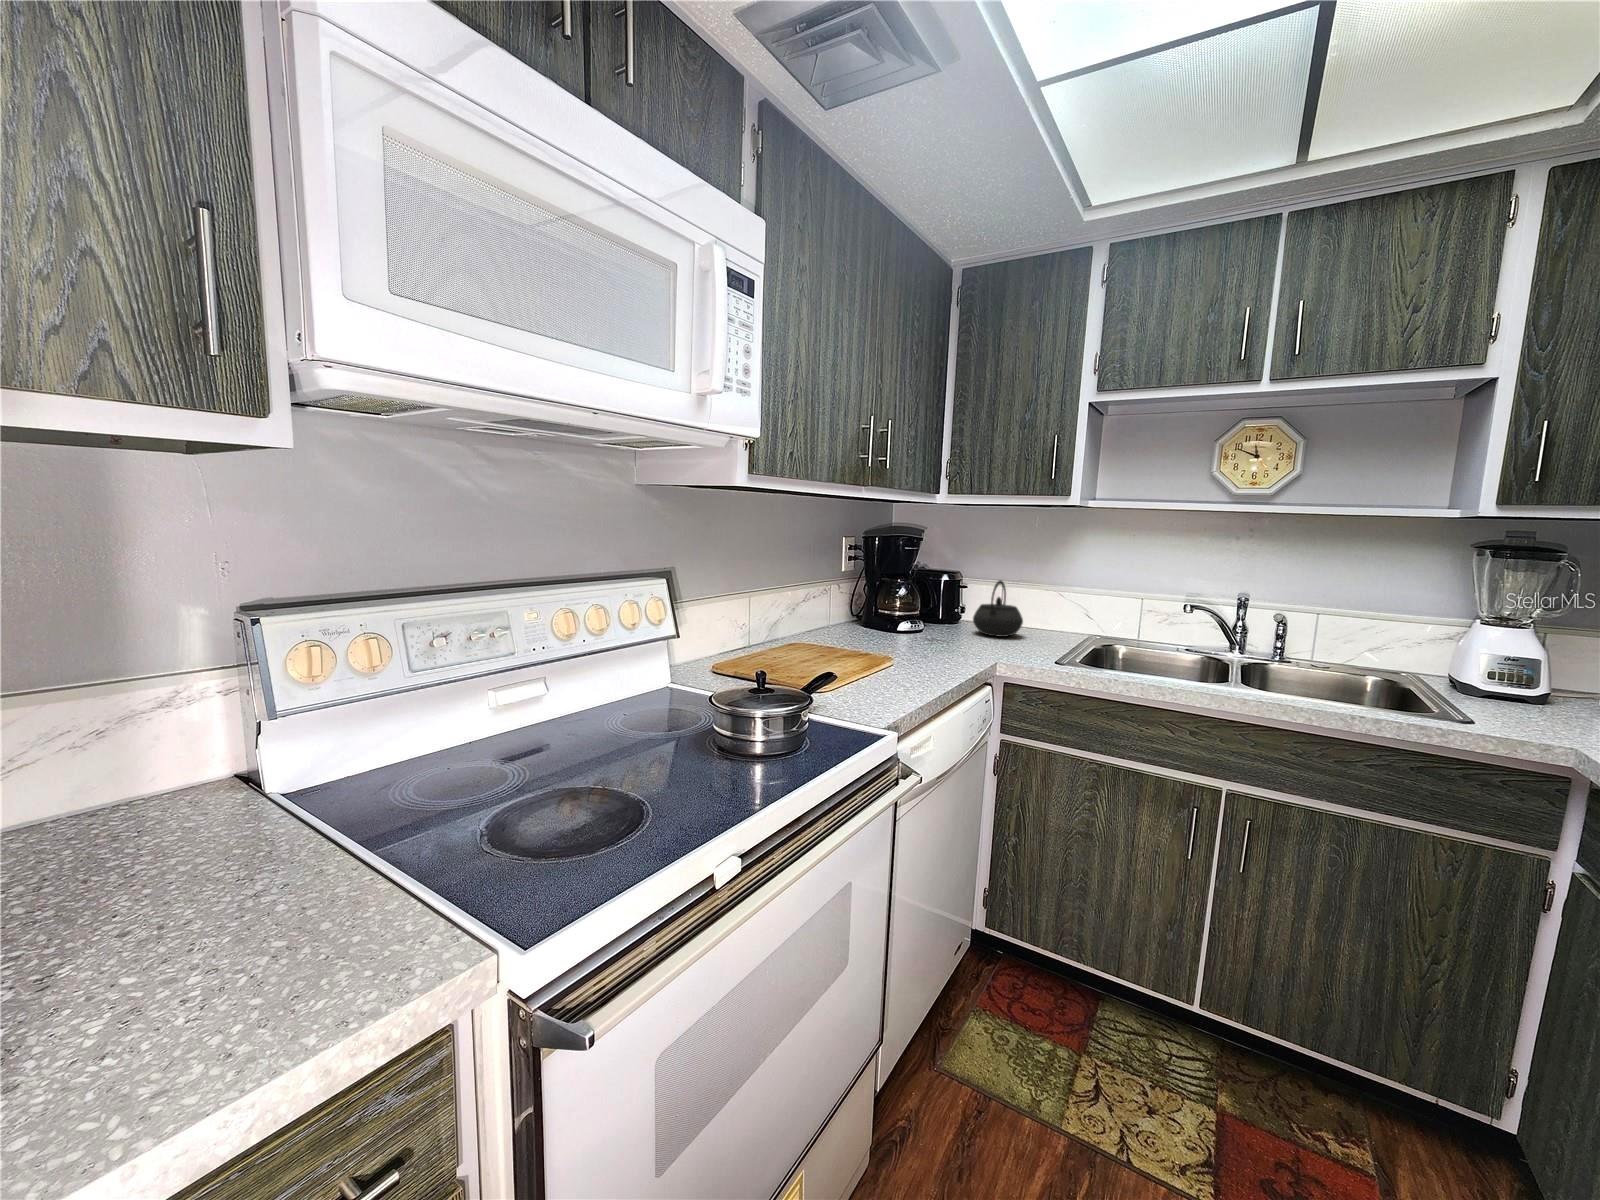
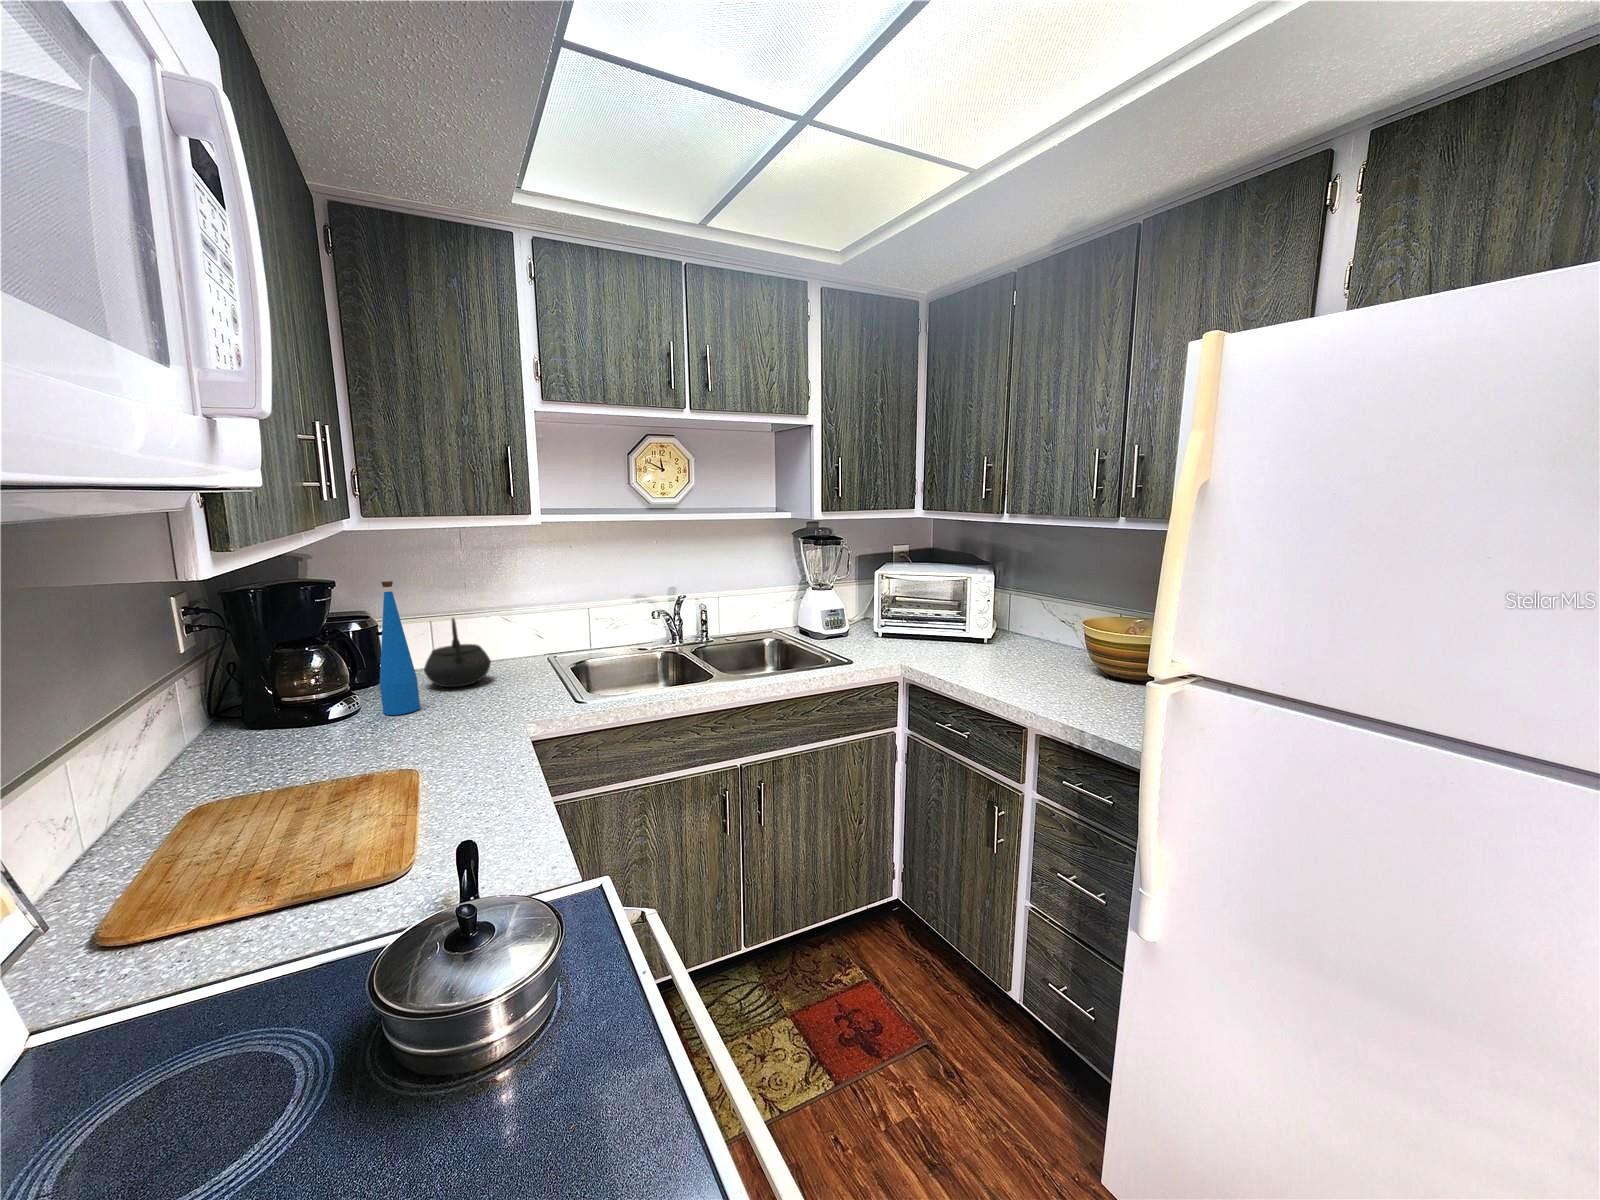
bottle: none [928,540,953,639] -> present [380,581,420,715]

